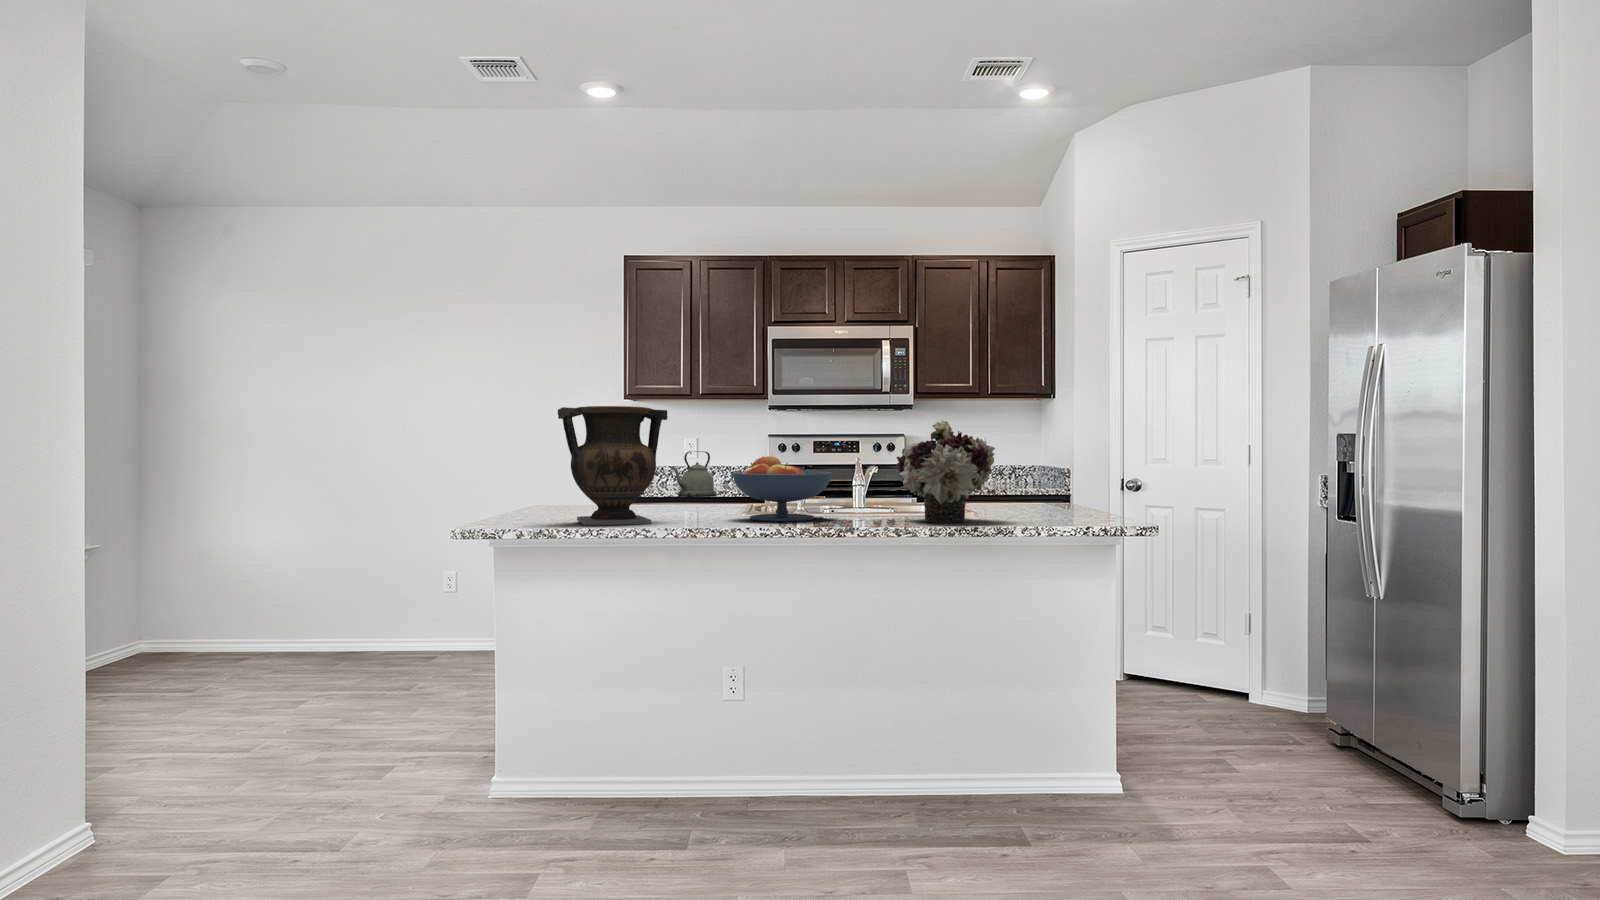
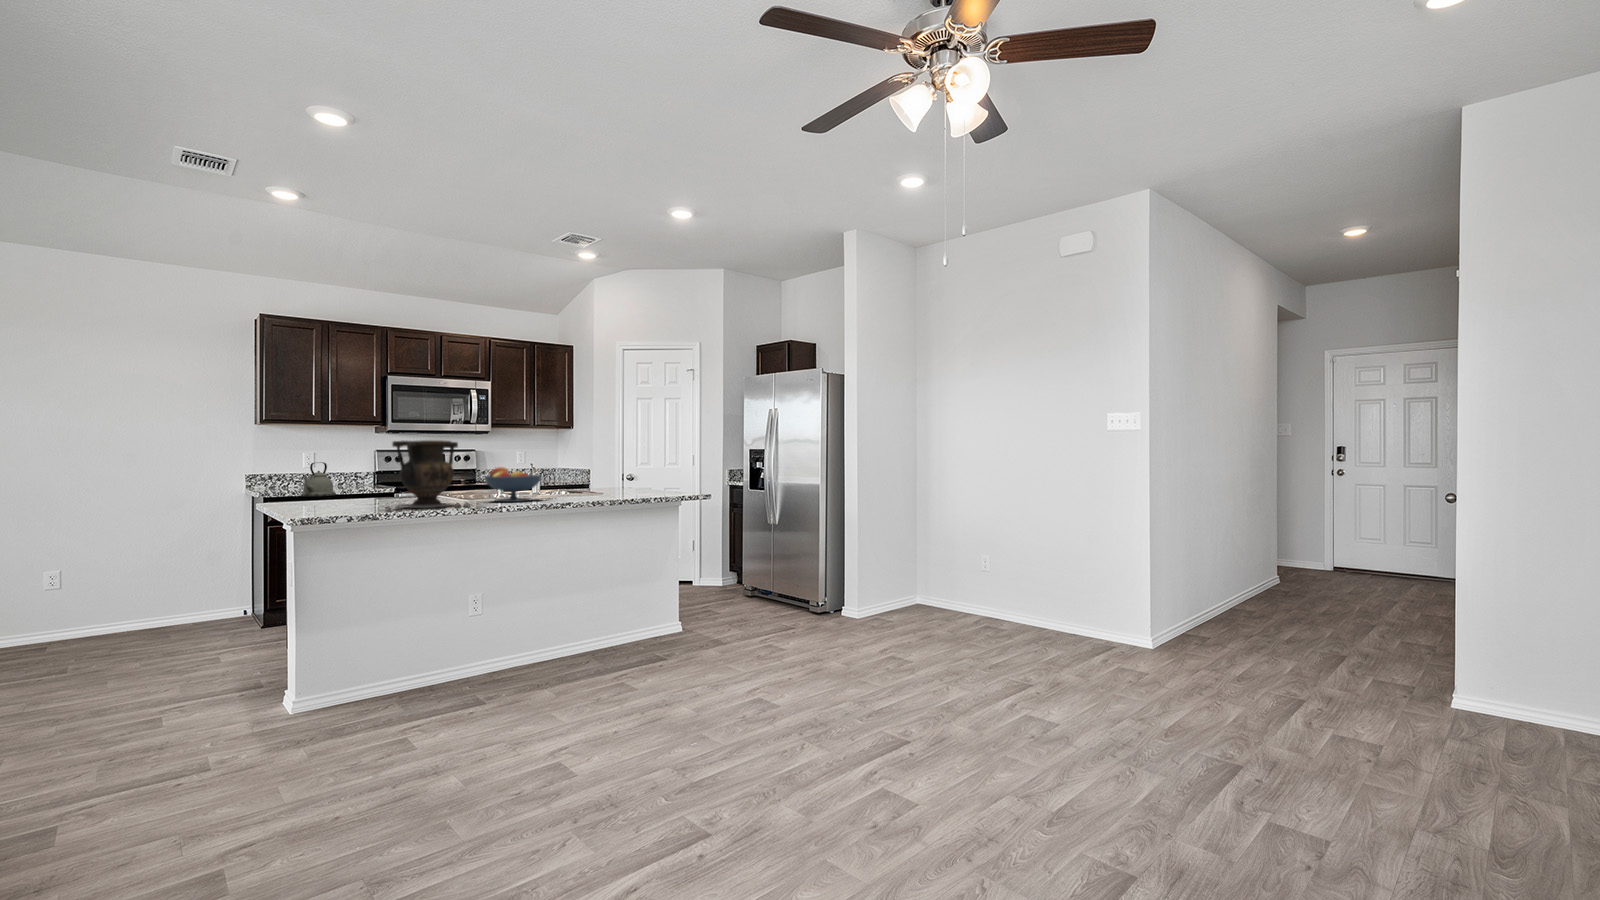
flower arrangement: present [896,420,995,523] -> none [574,448,626,498]

